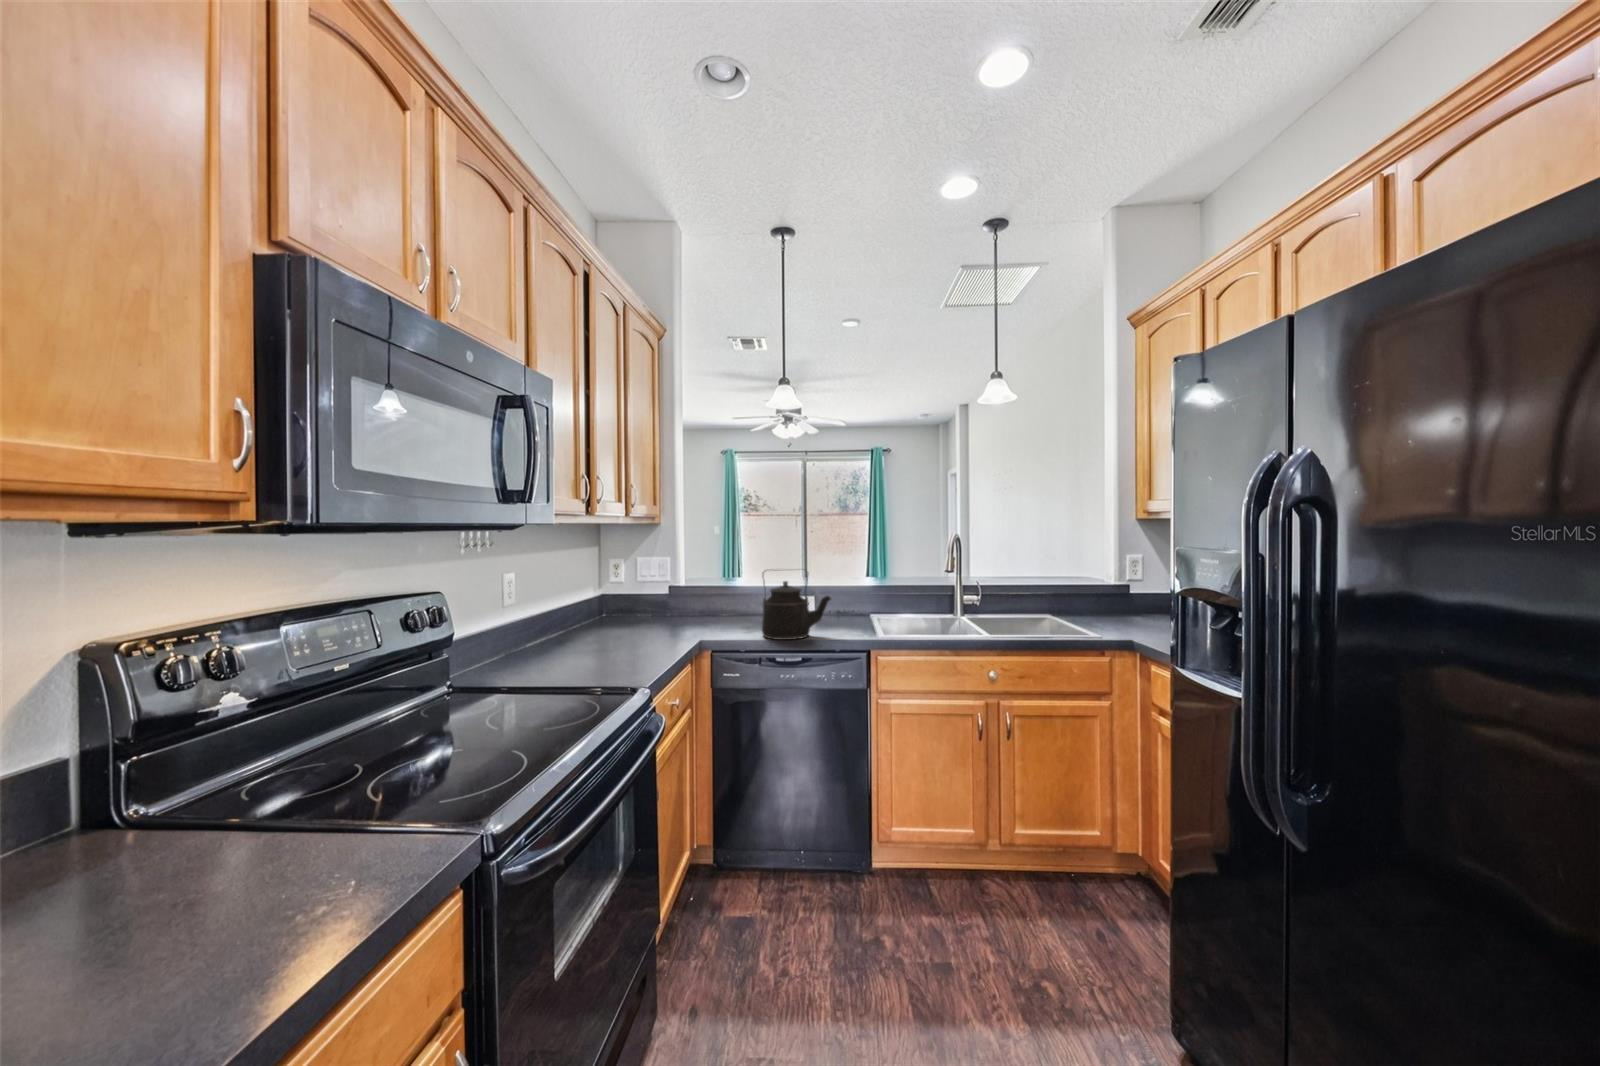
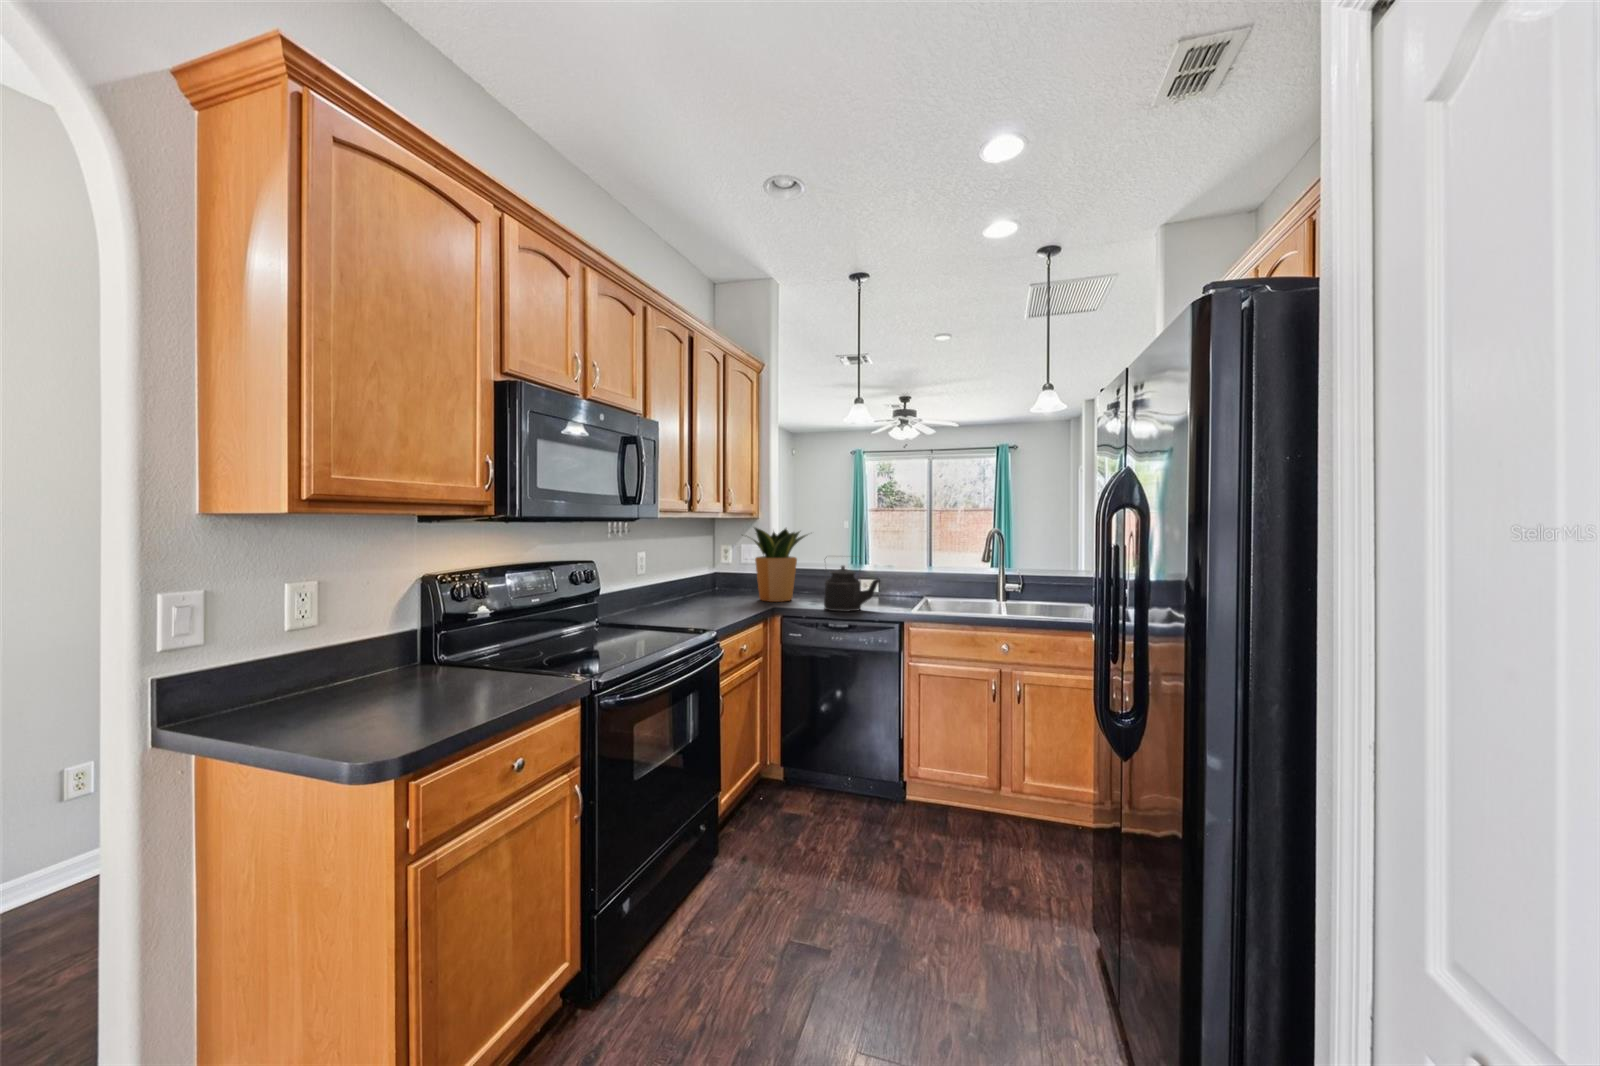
potted plant: none [646,534,736,630] -> present [754,528,807,602]

